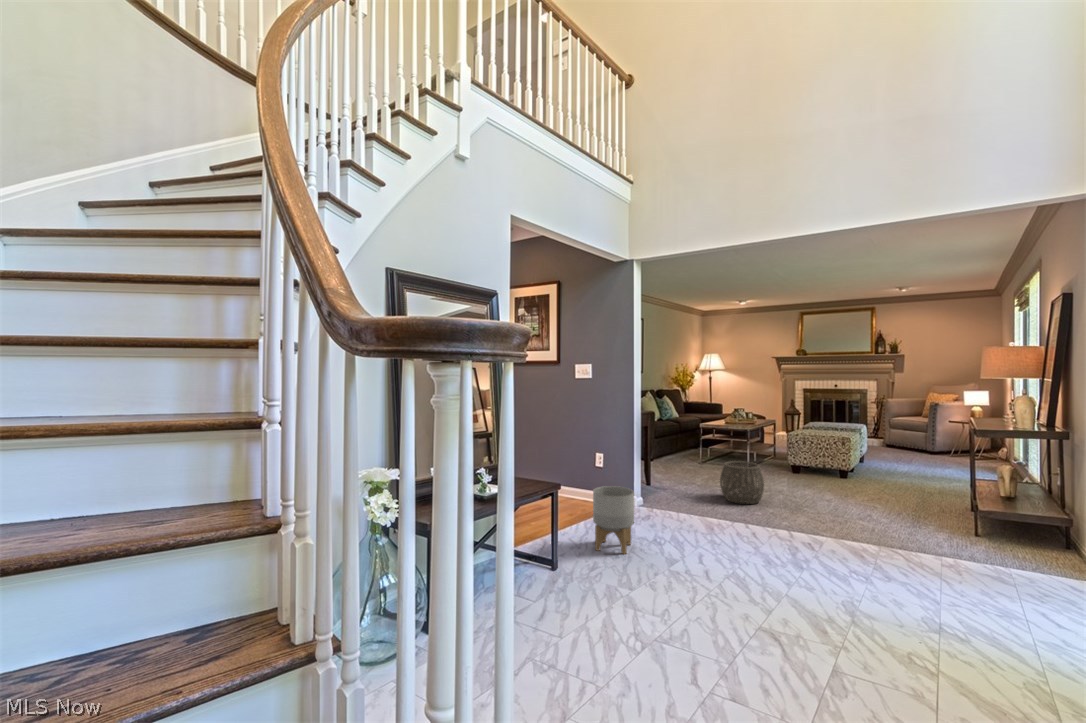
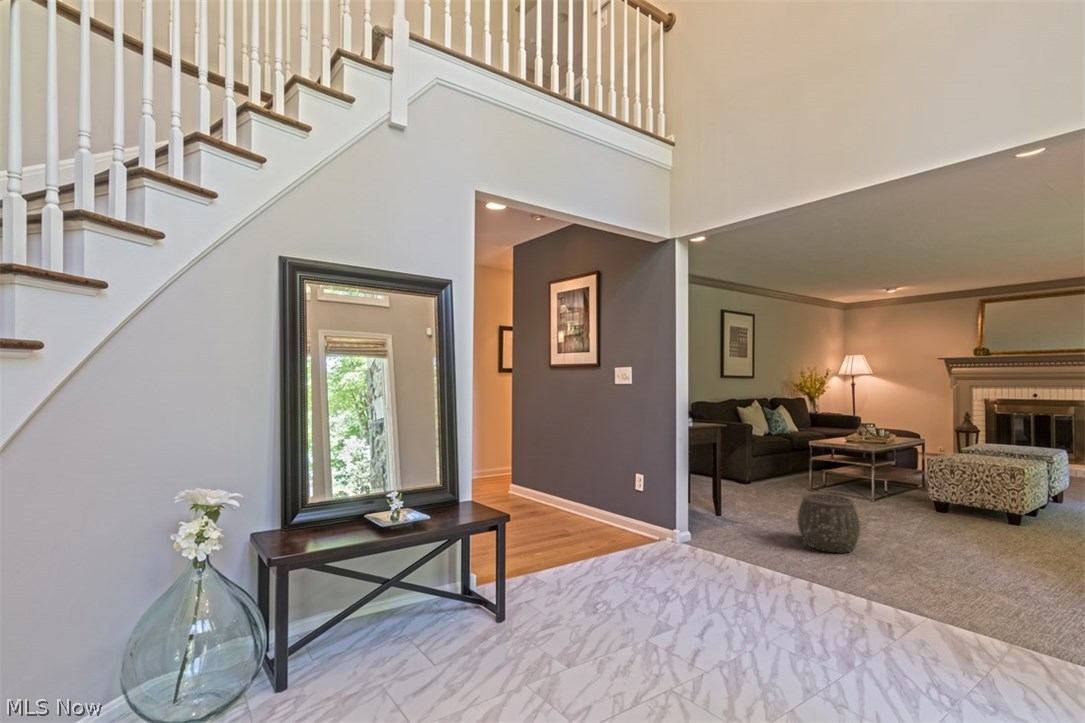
planter: present [593,486,634,554] -> none [579,516,630,605]

